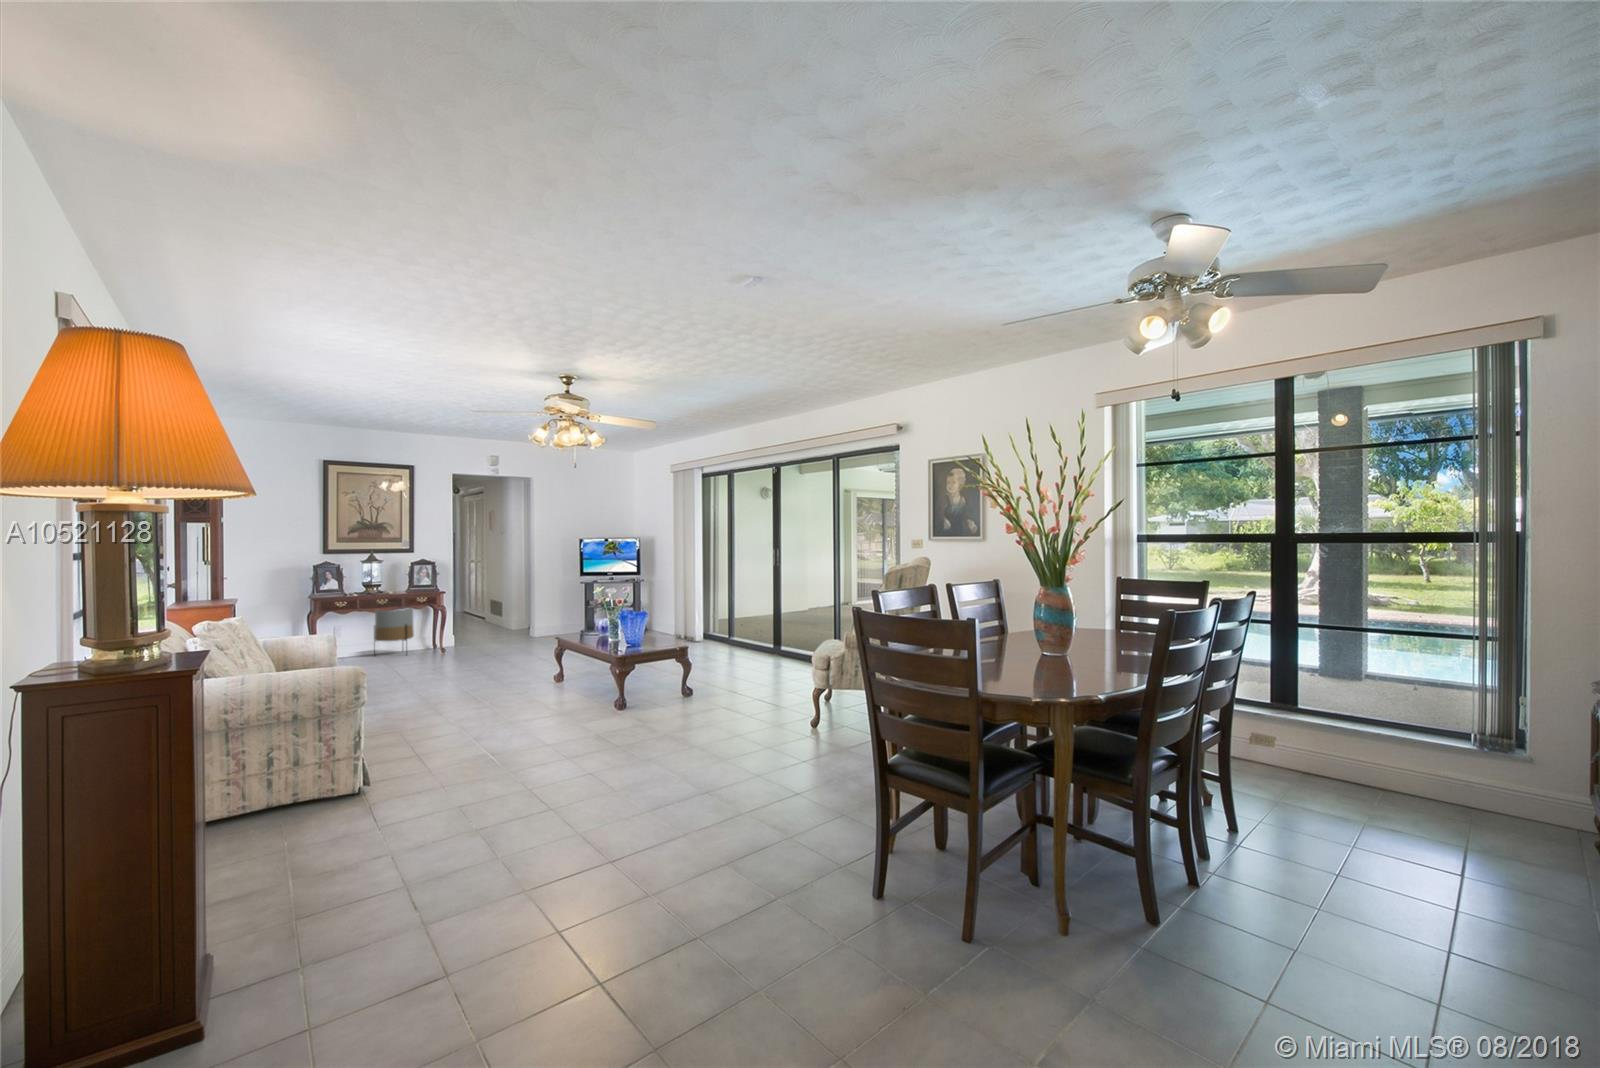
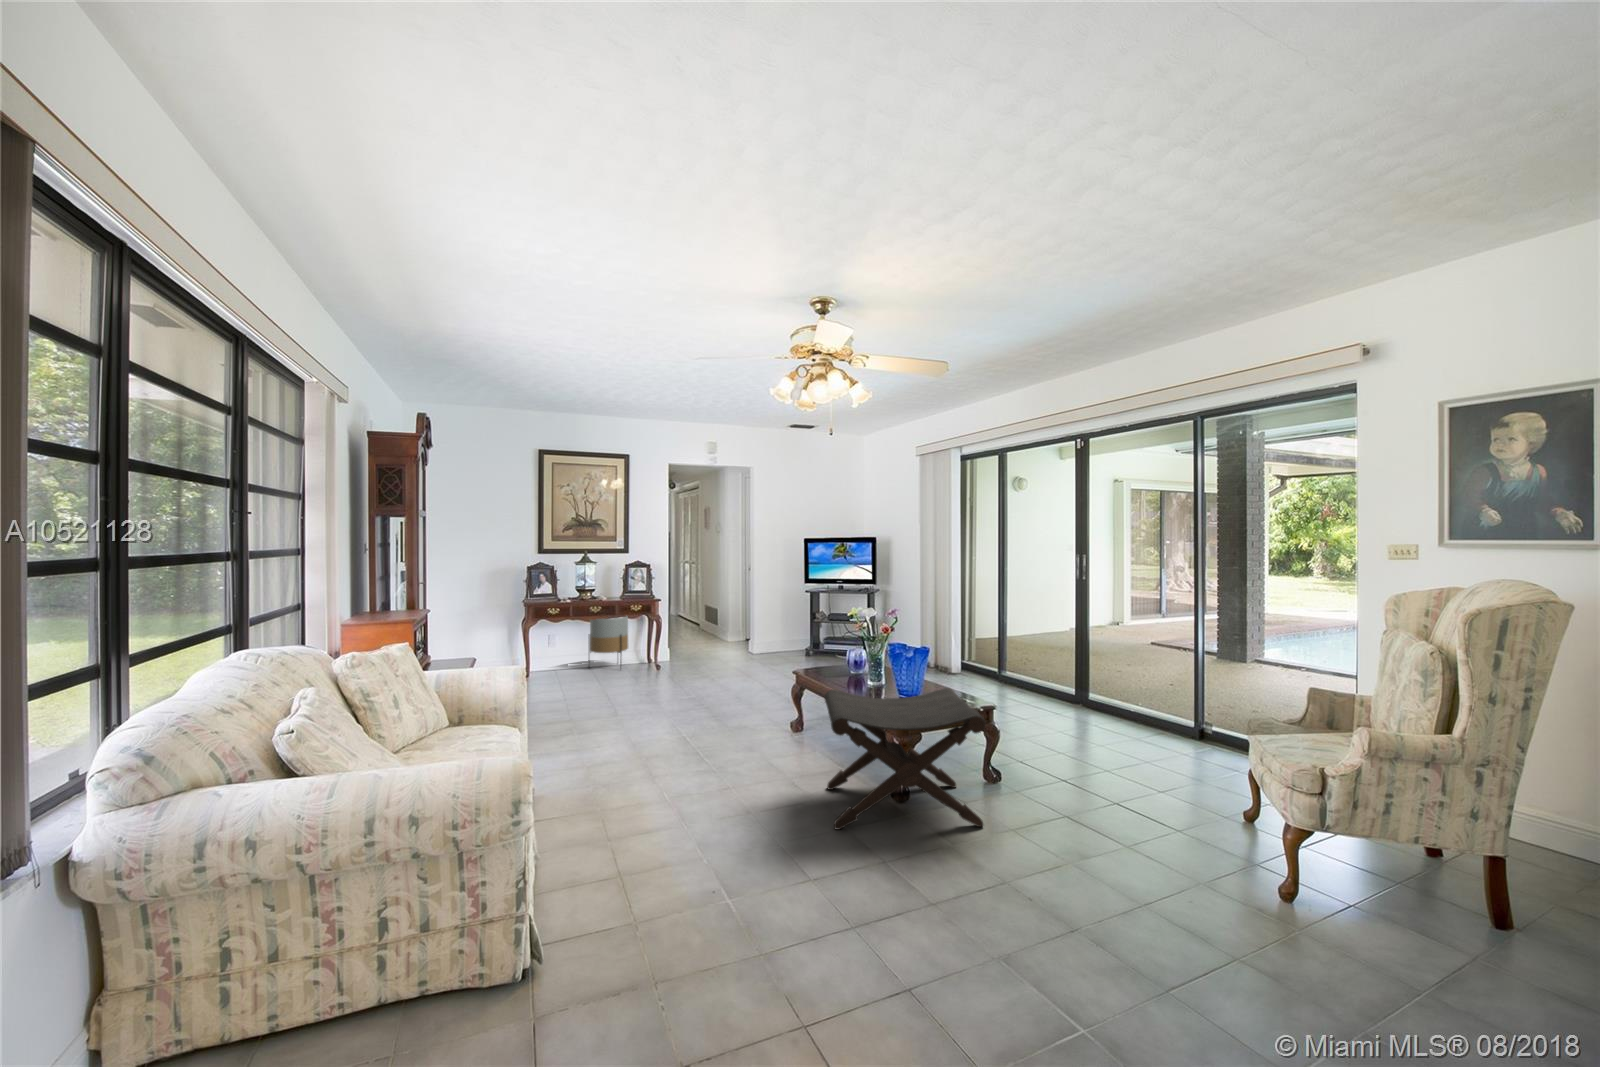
footstool: none [565,639,666,727] -> present [825,688,985,830]

